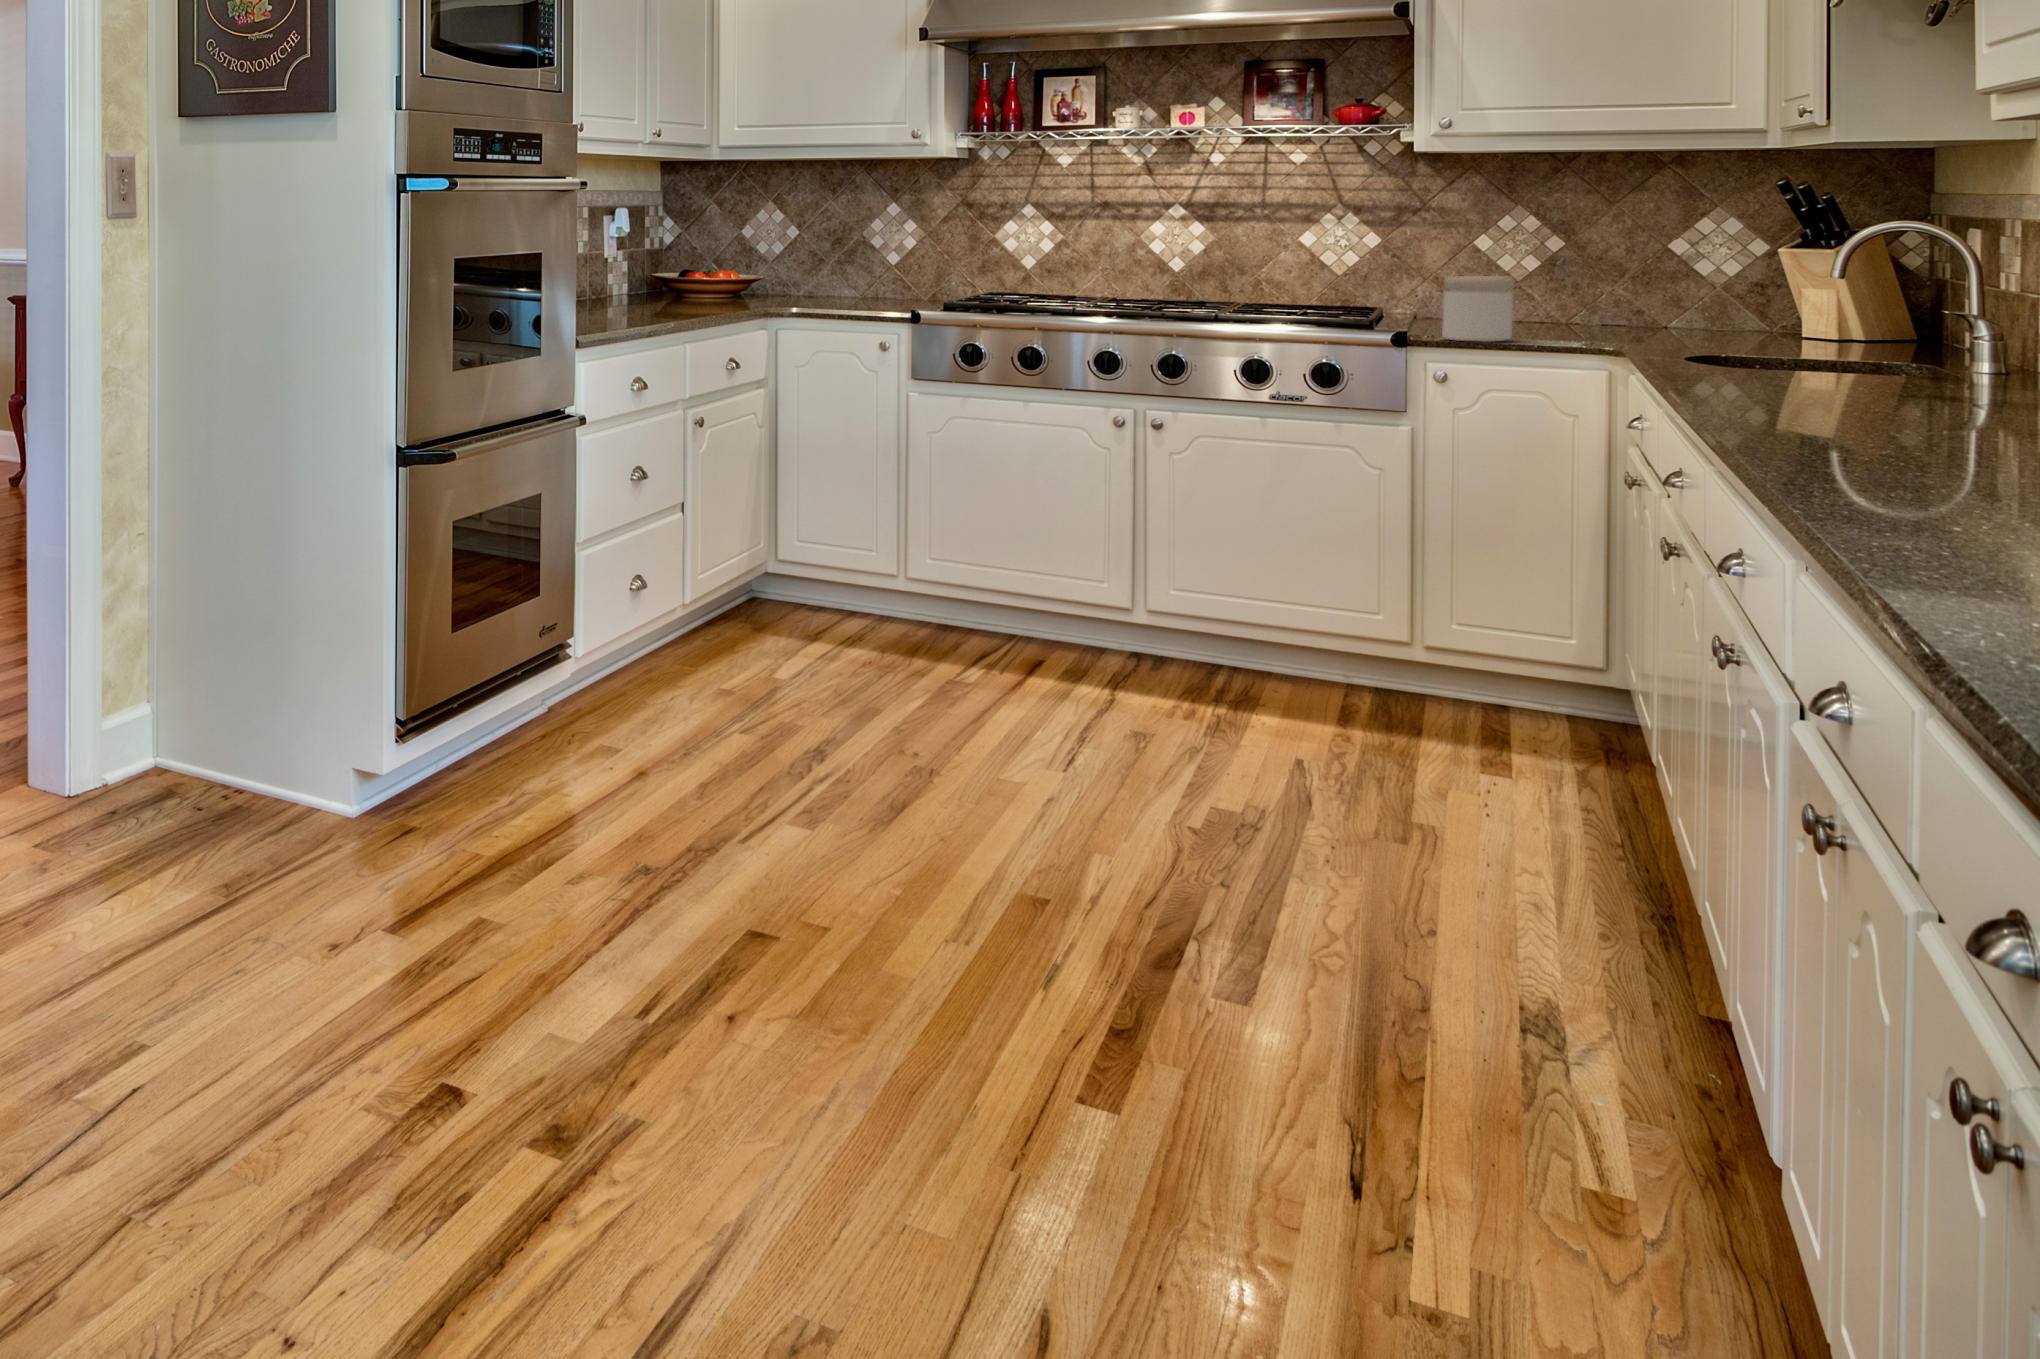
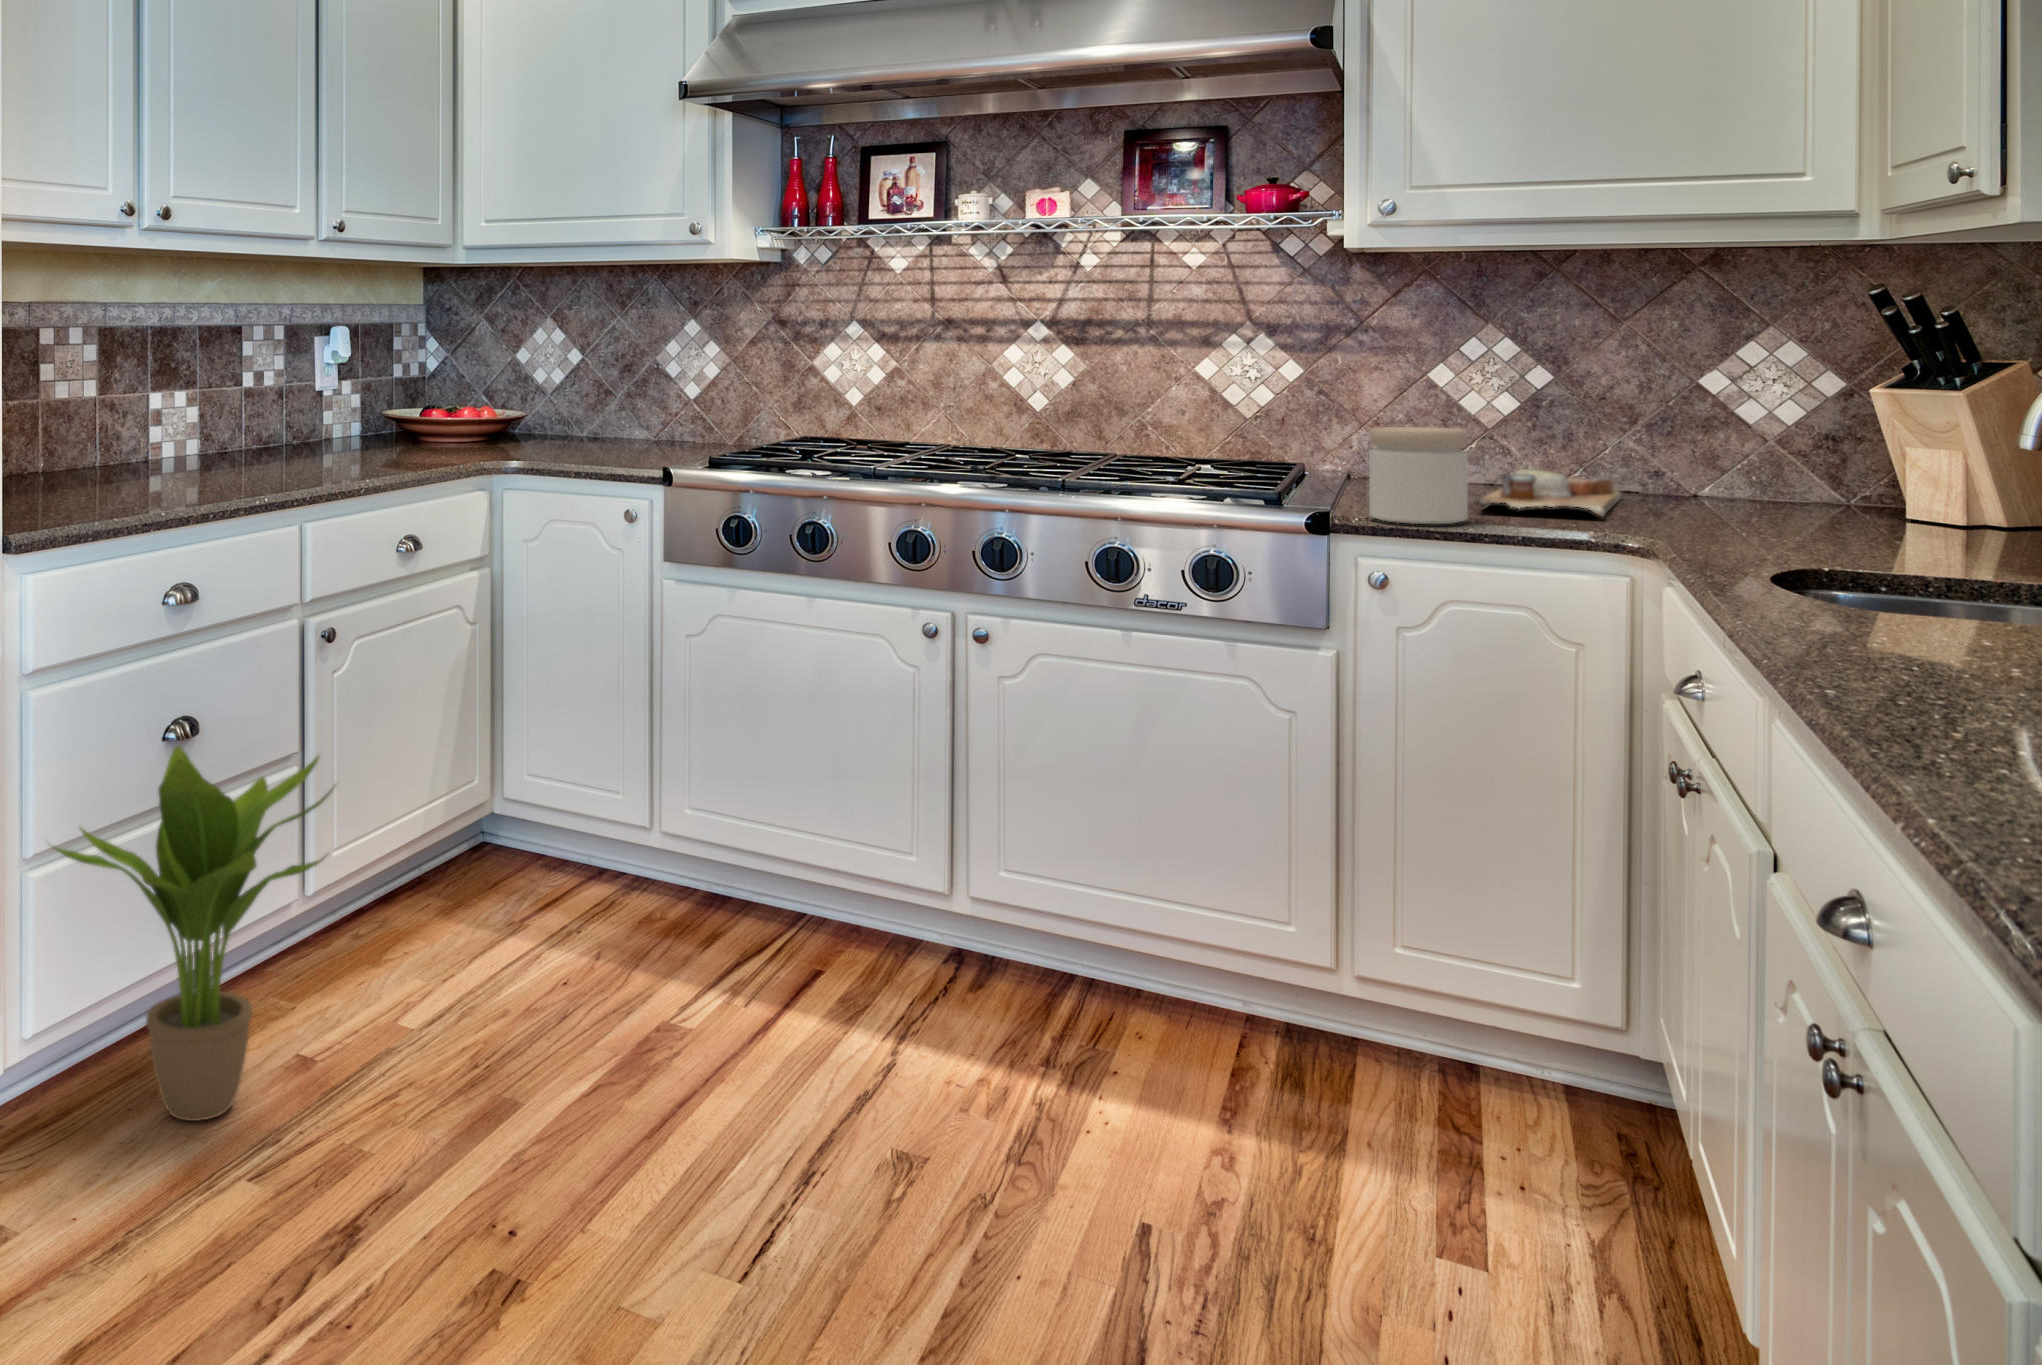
cutting board: none [1513,307,1610,337] -> present [1476,469,1621,517]
potted plant: none [571,492,759,740] -> present [54,746,335,1121]

